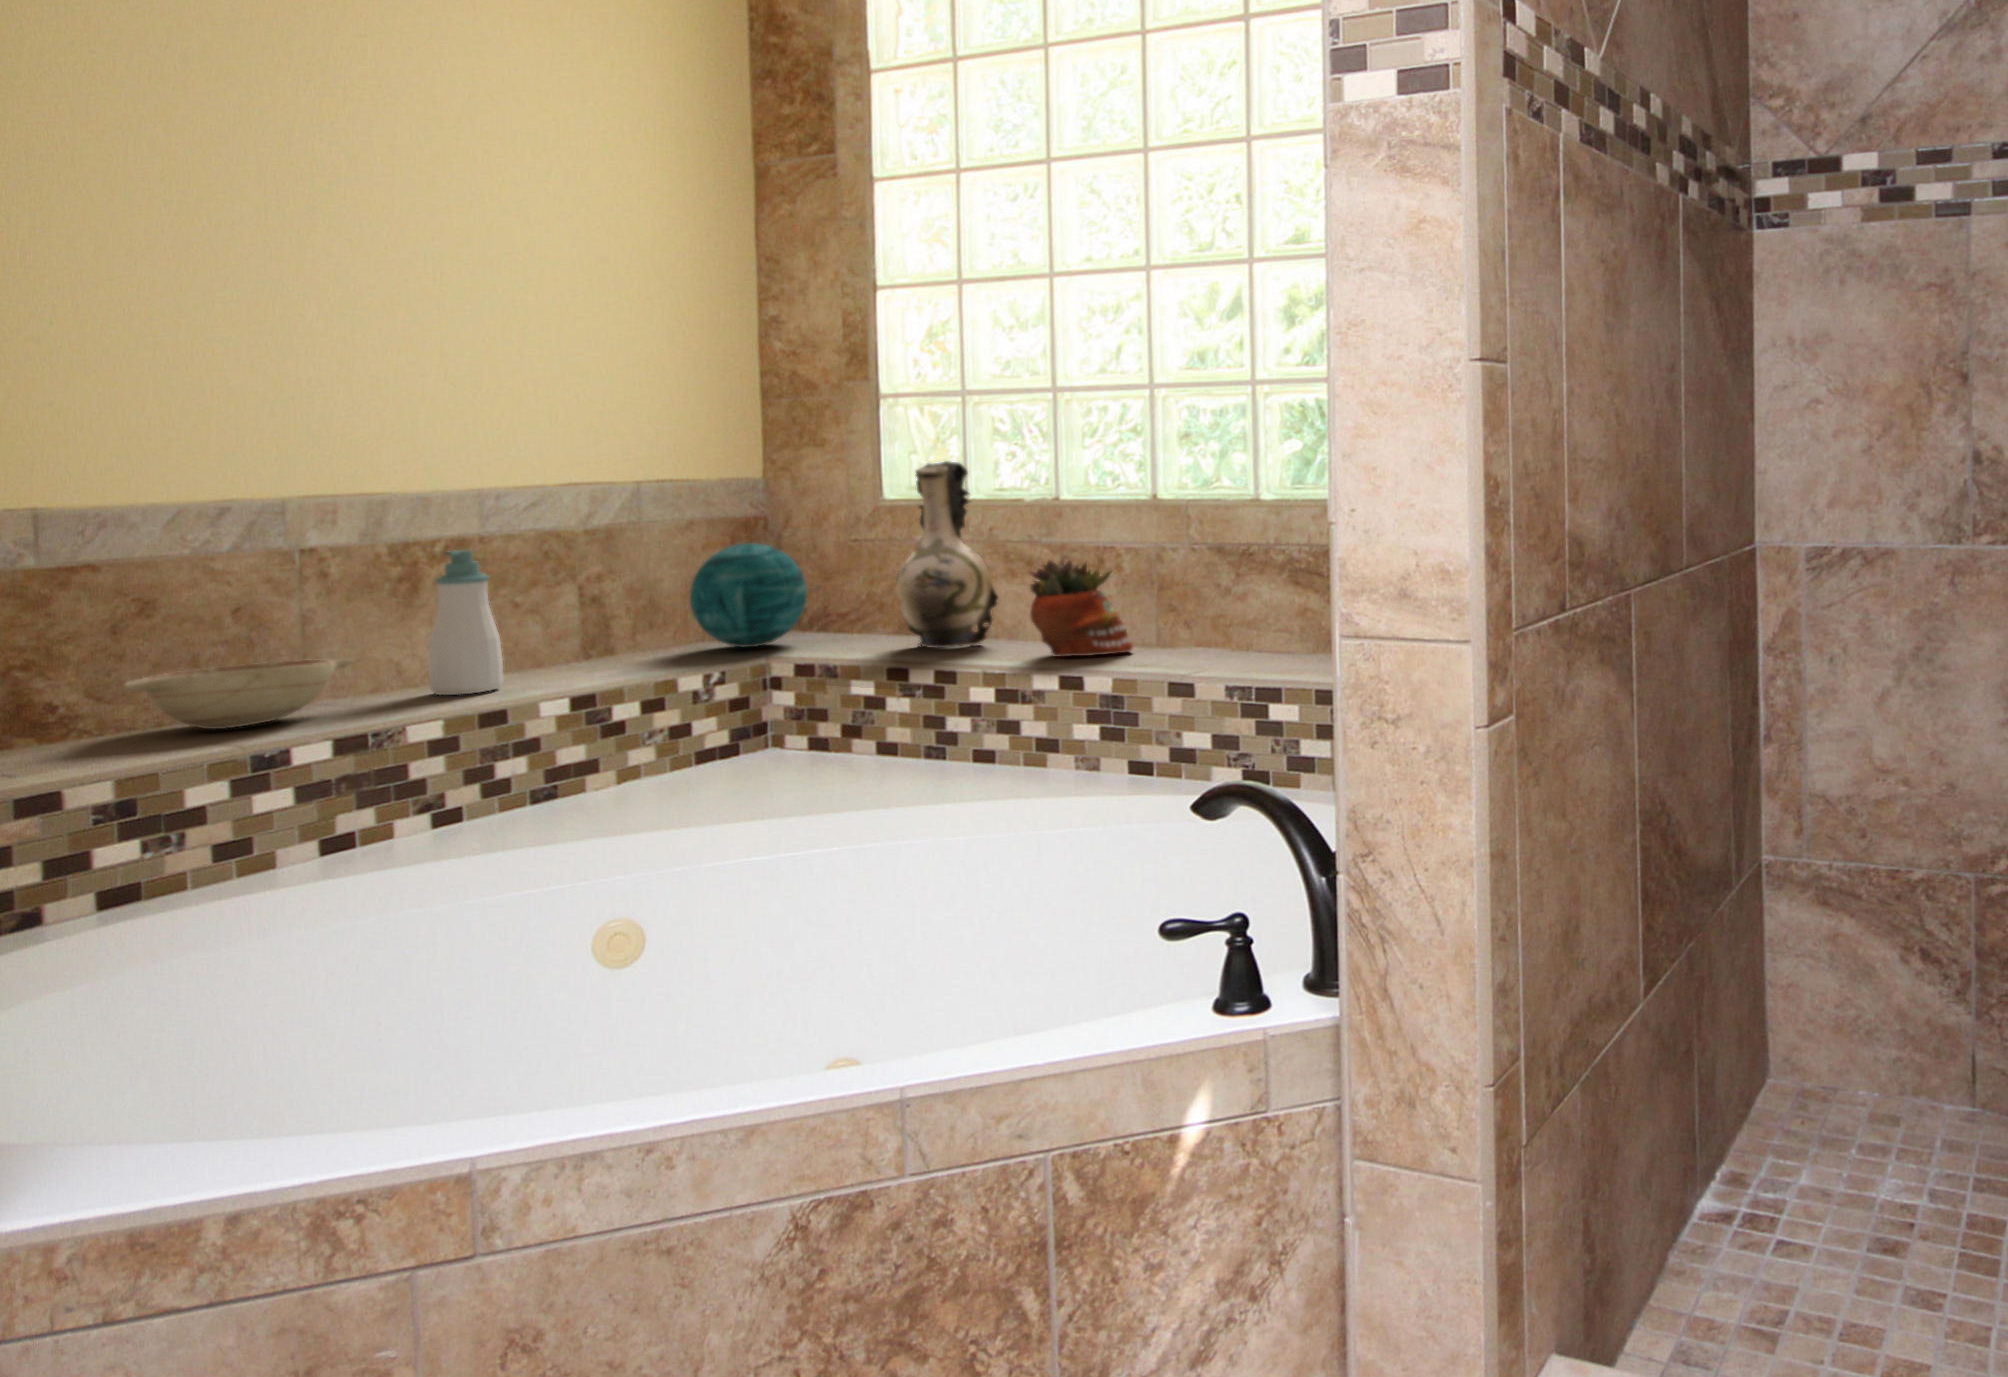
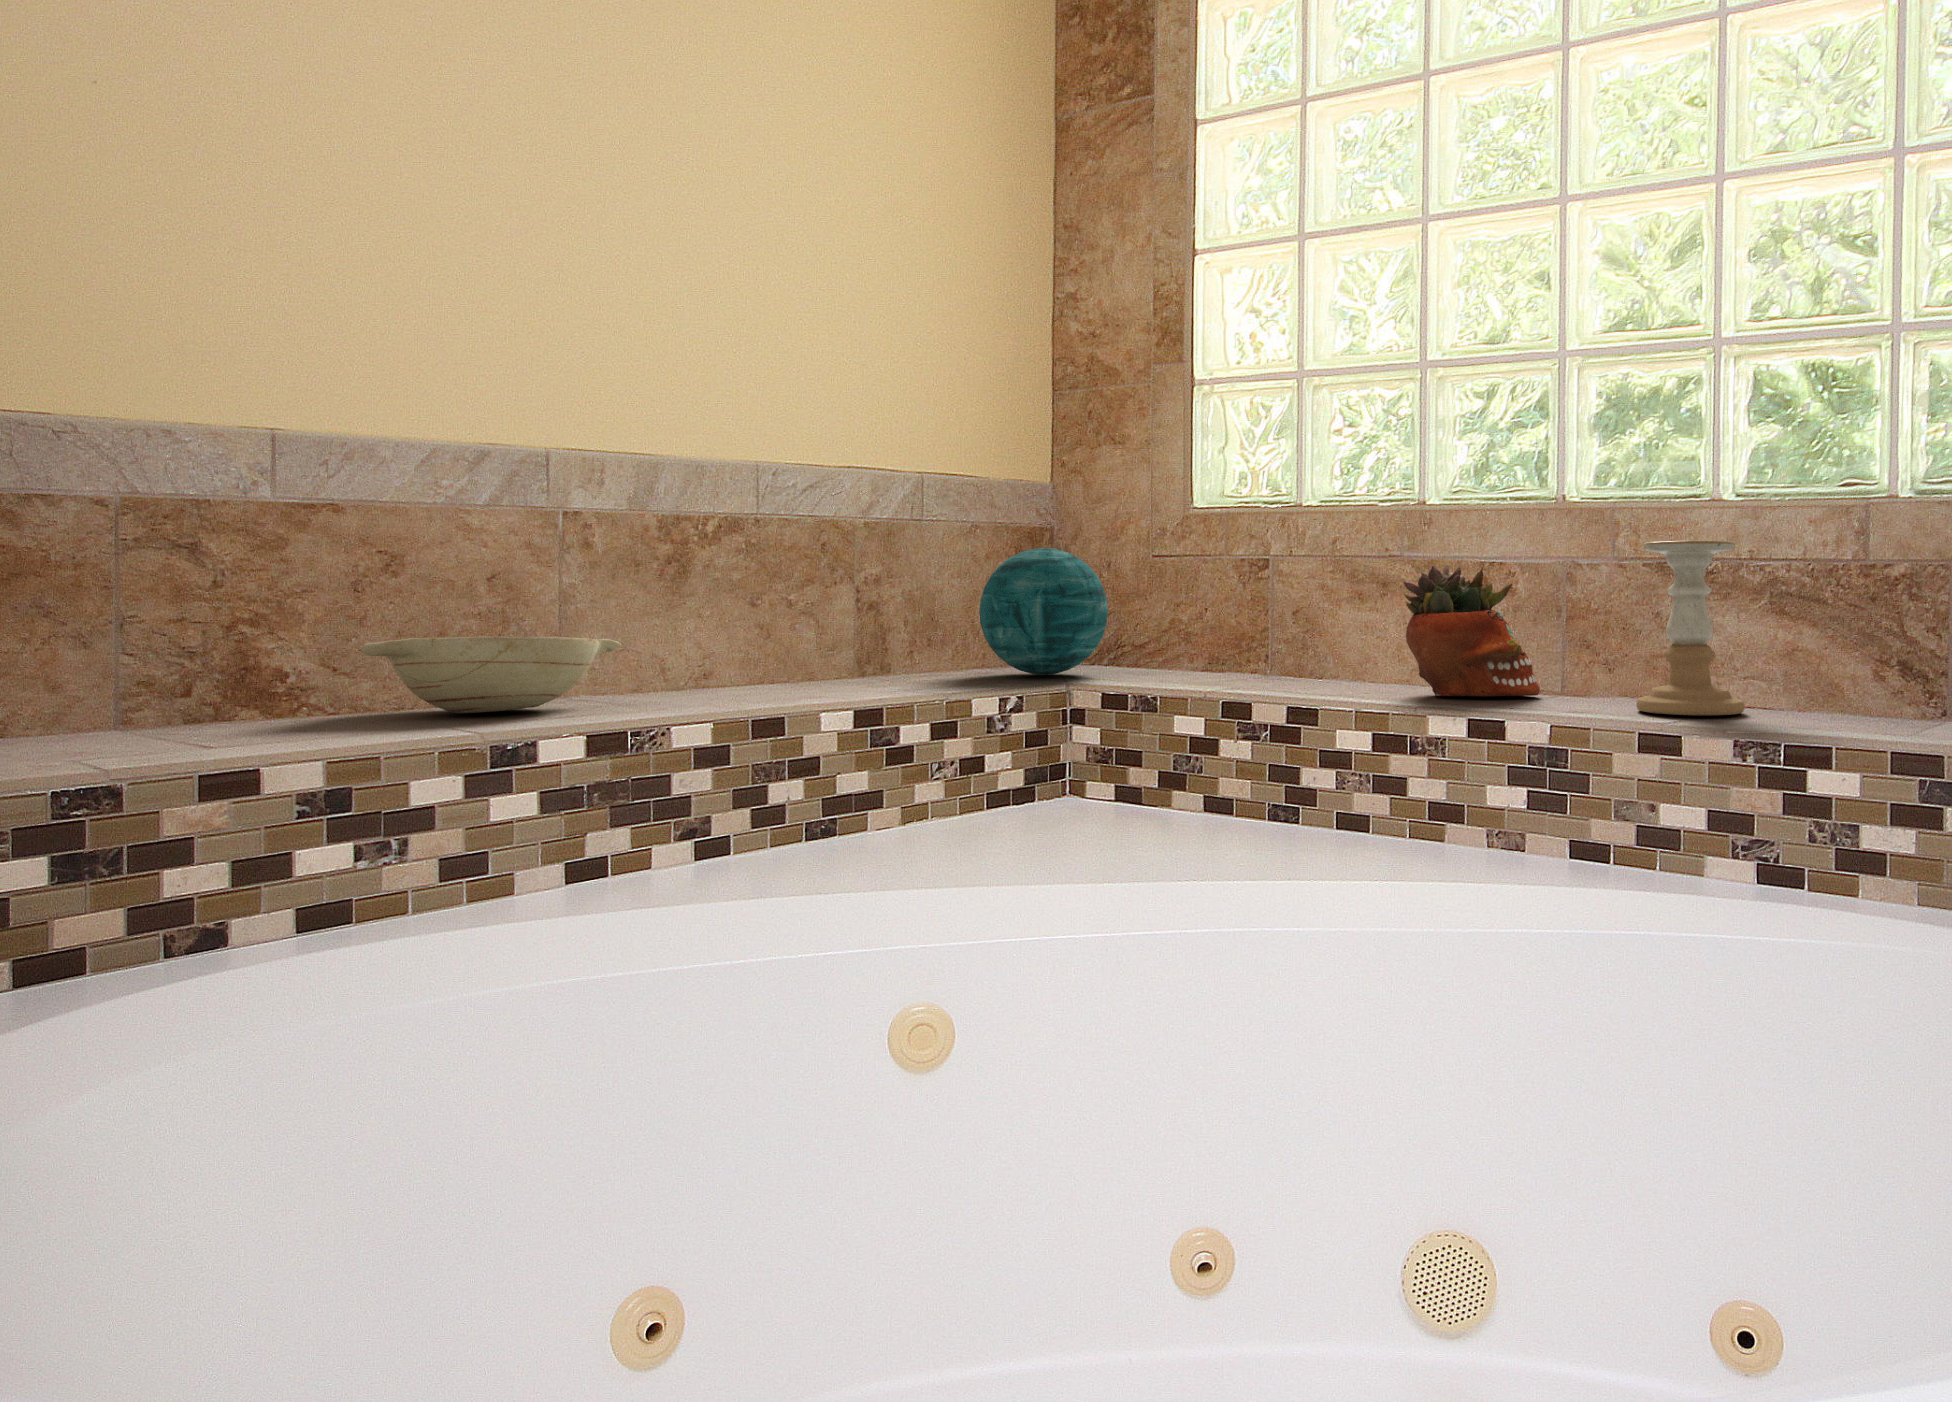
decorative vase: present [896,461,998,648] -> none [1219,446,1346,684]
candle holder: none [1181,544,1254,668] -> present [1636,541,1744,716]
soap bottle: present [429,550,503,695] -> none [701,519,782,698]

